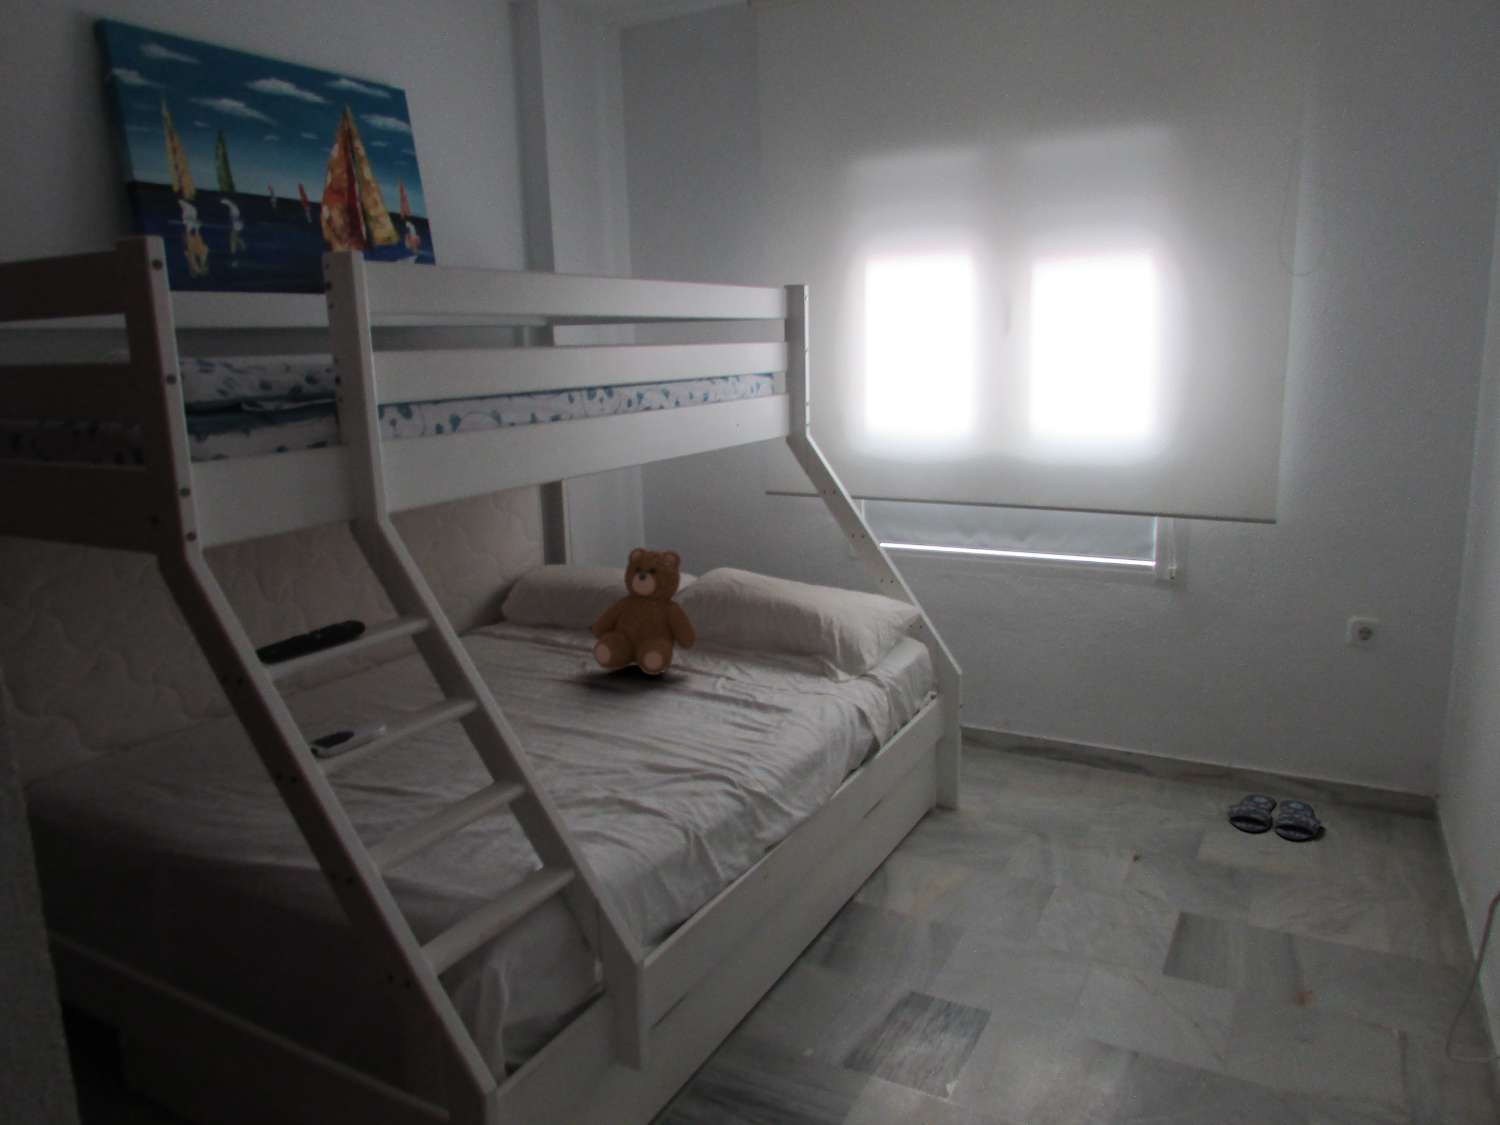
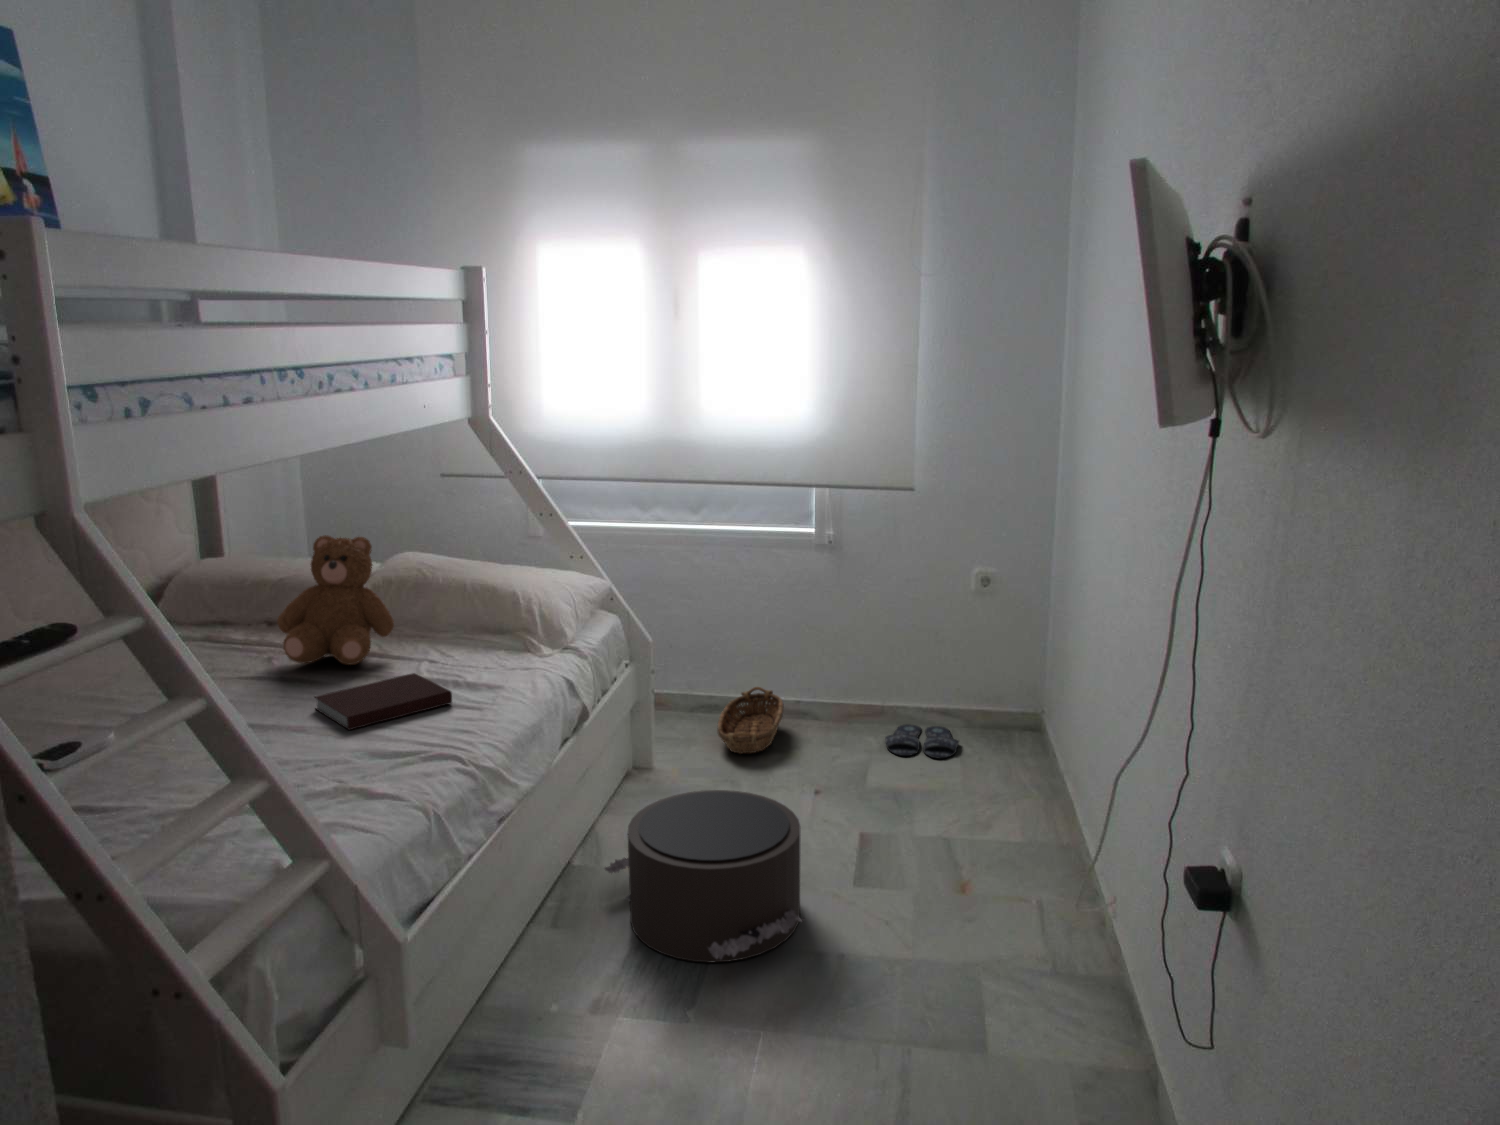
notebook: none [610,689,737,740] -> present [315,673,452,730]
basket: none [1010,730,1116,817] -> present [718,687,783,754]
pouf: none [881,843,1098,1037] -> present [605,790,804,962]

